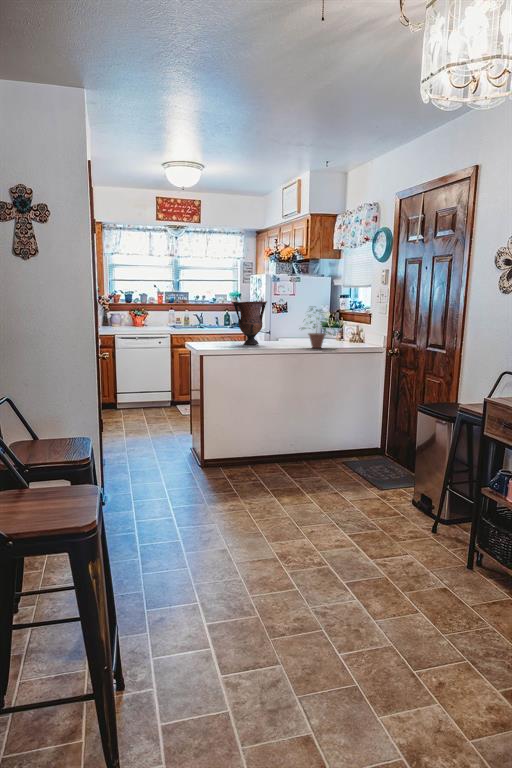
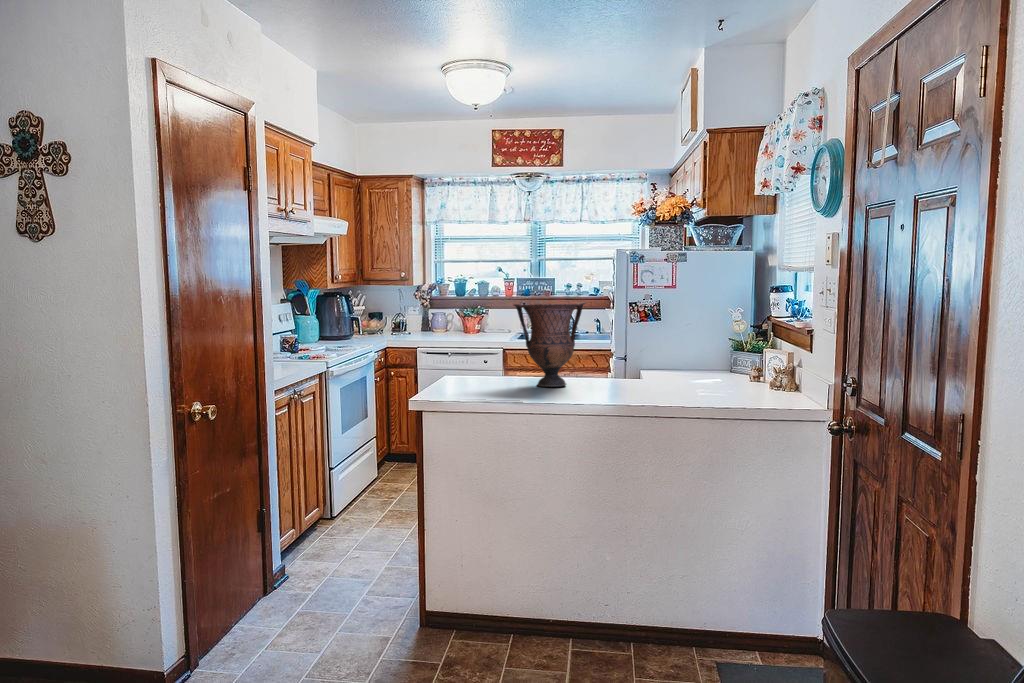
potted plant: present [302,308,332,348] -> none [622,314,713,404]

